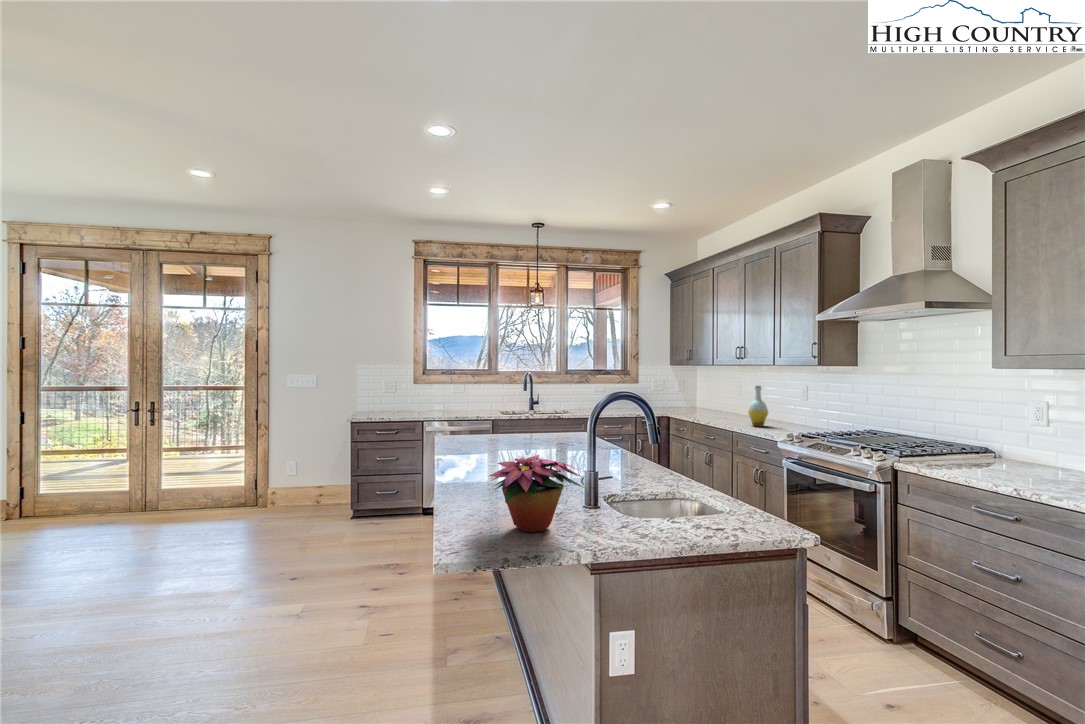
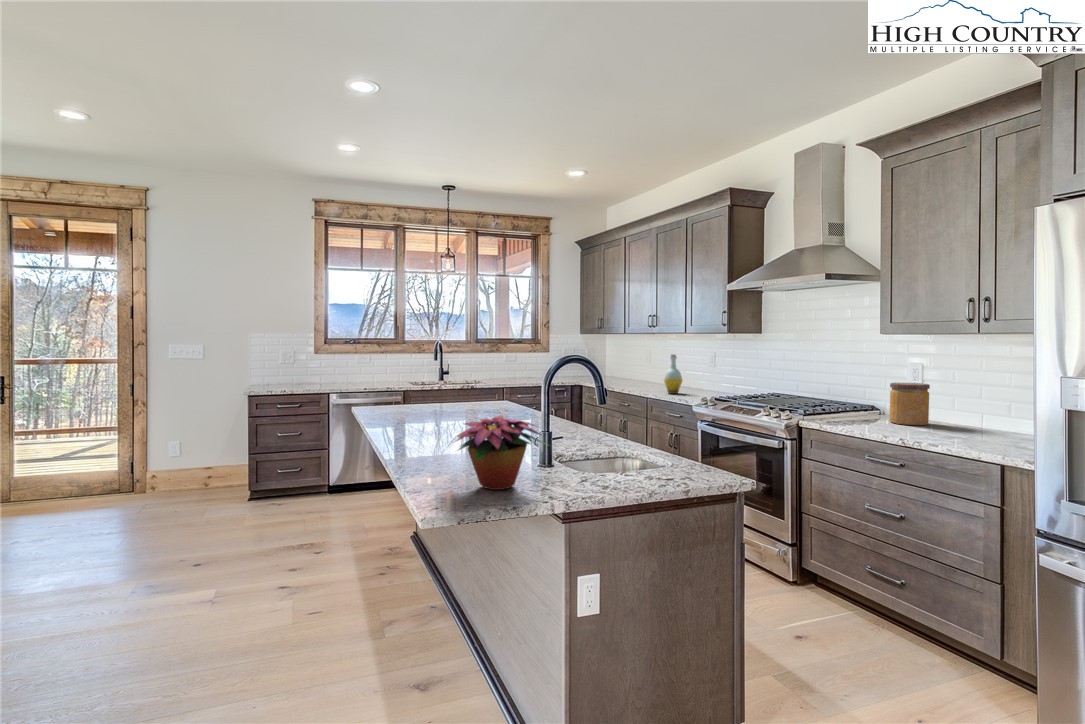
jar: none [1008,423,1060,474] -> present [889,382,930,425]

